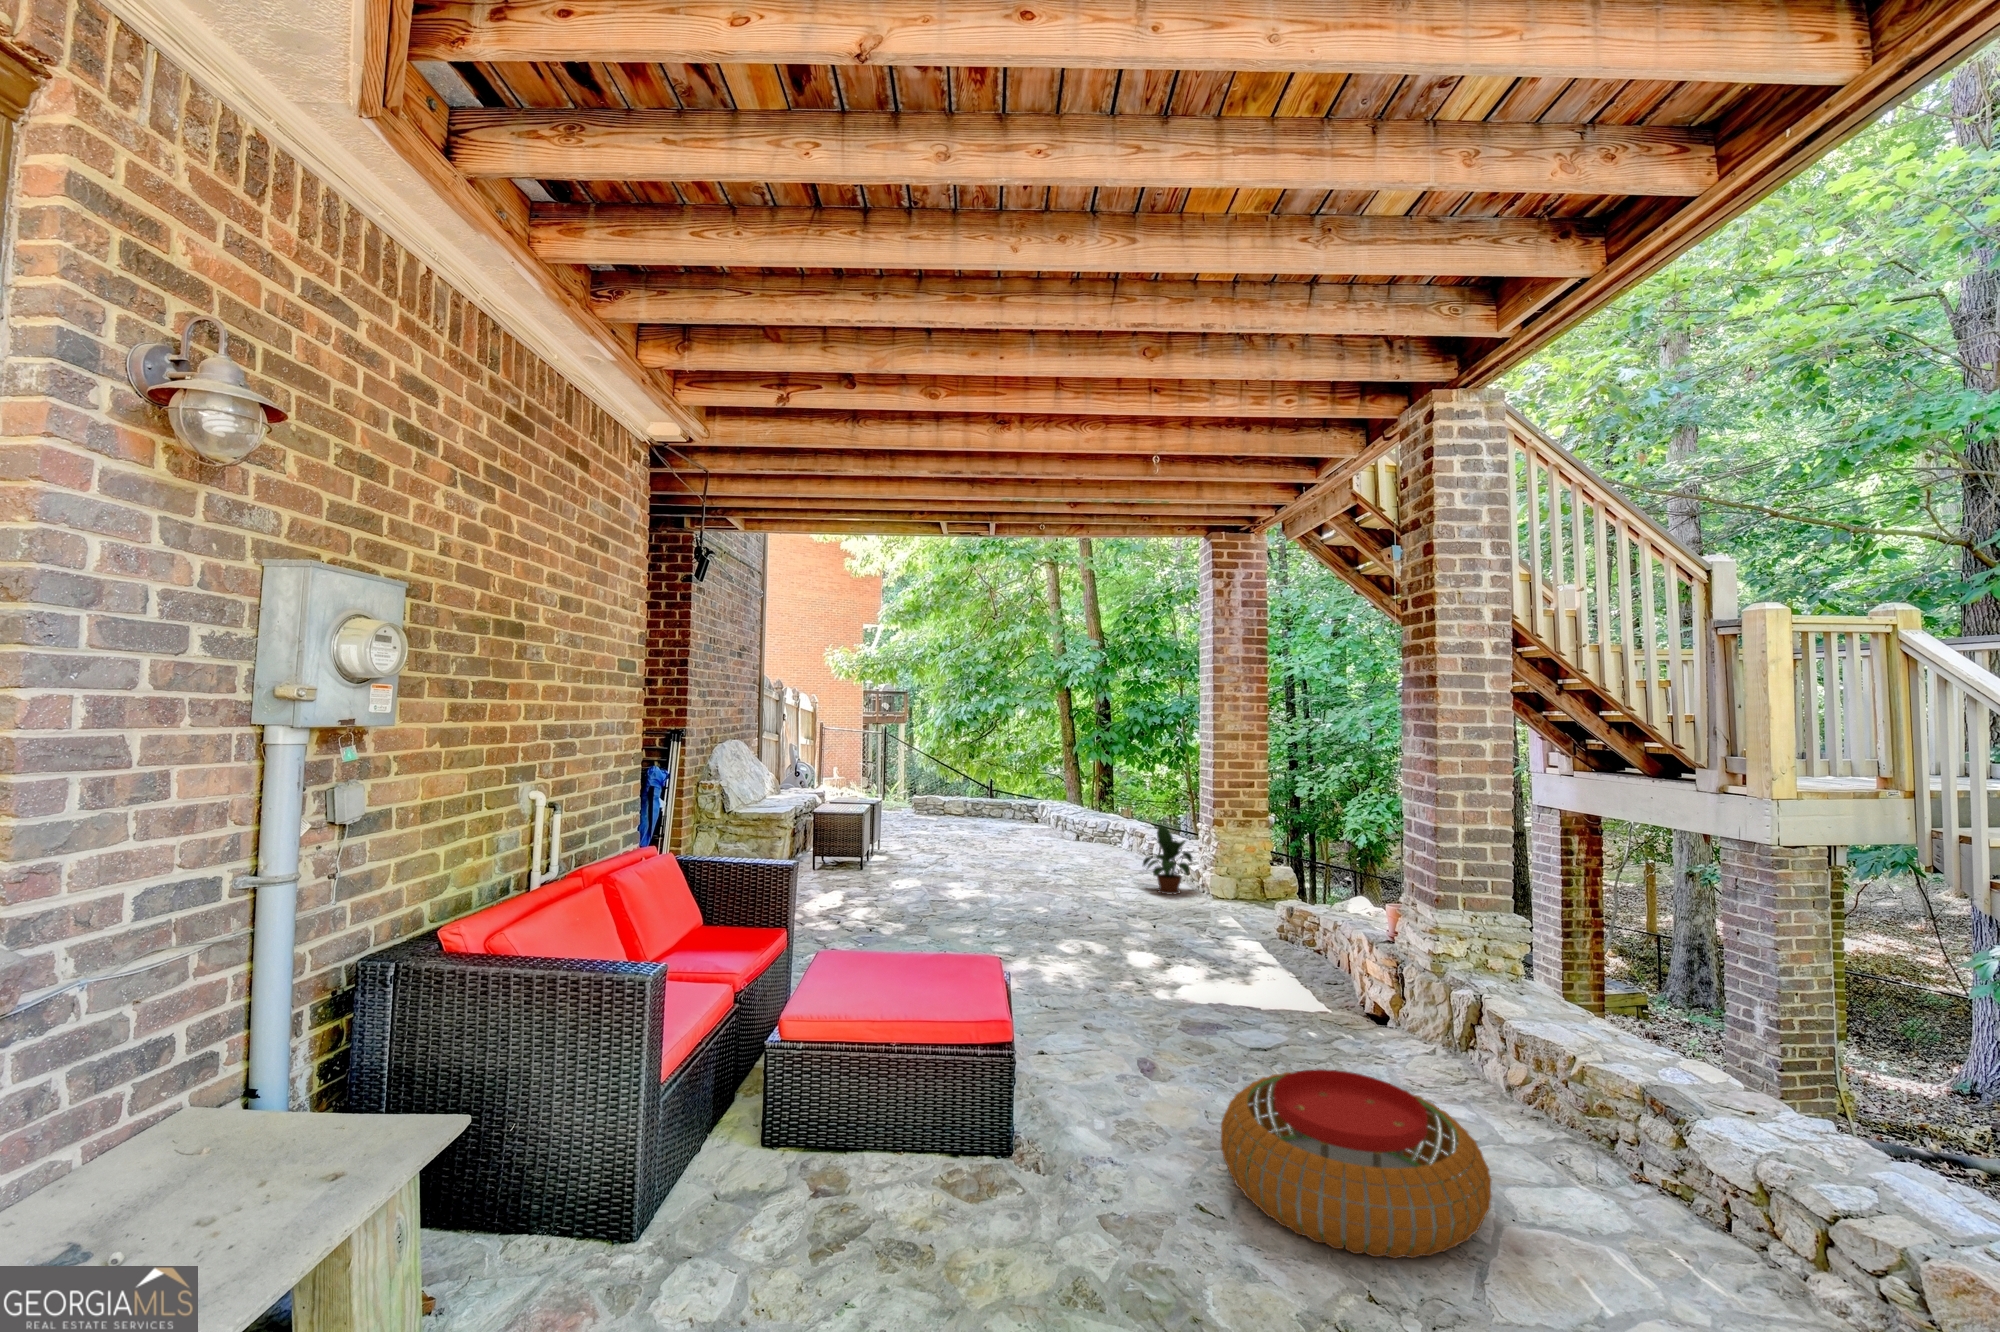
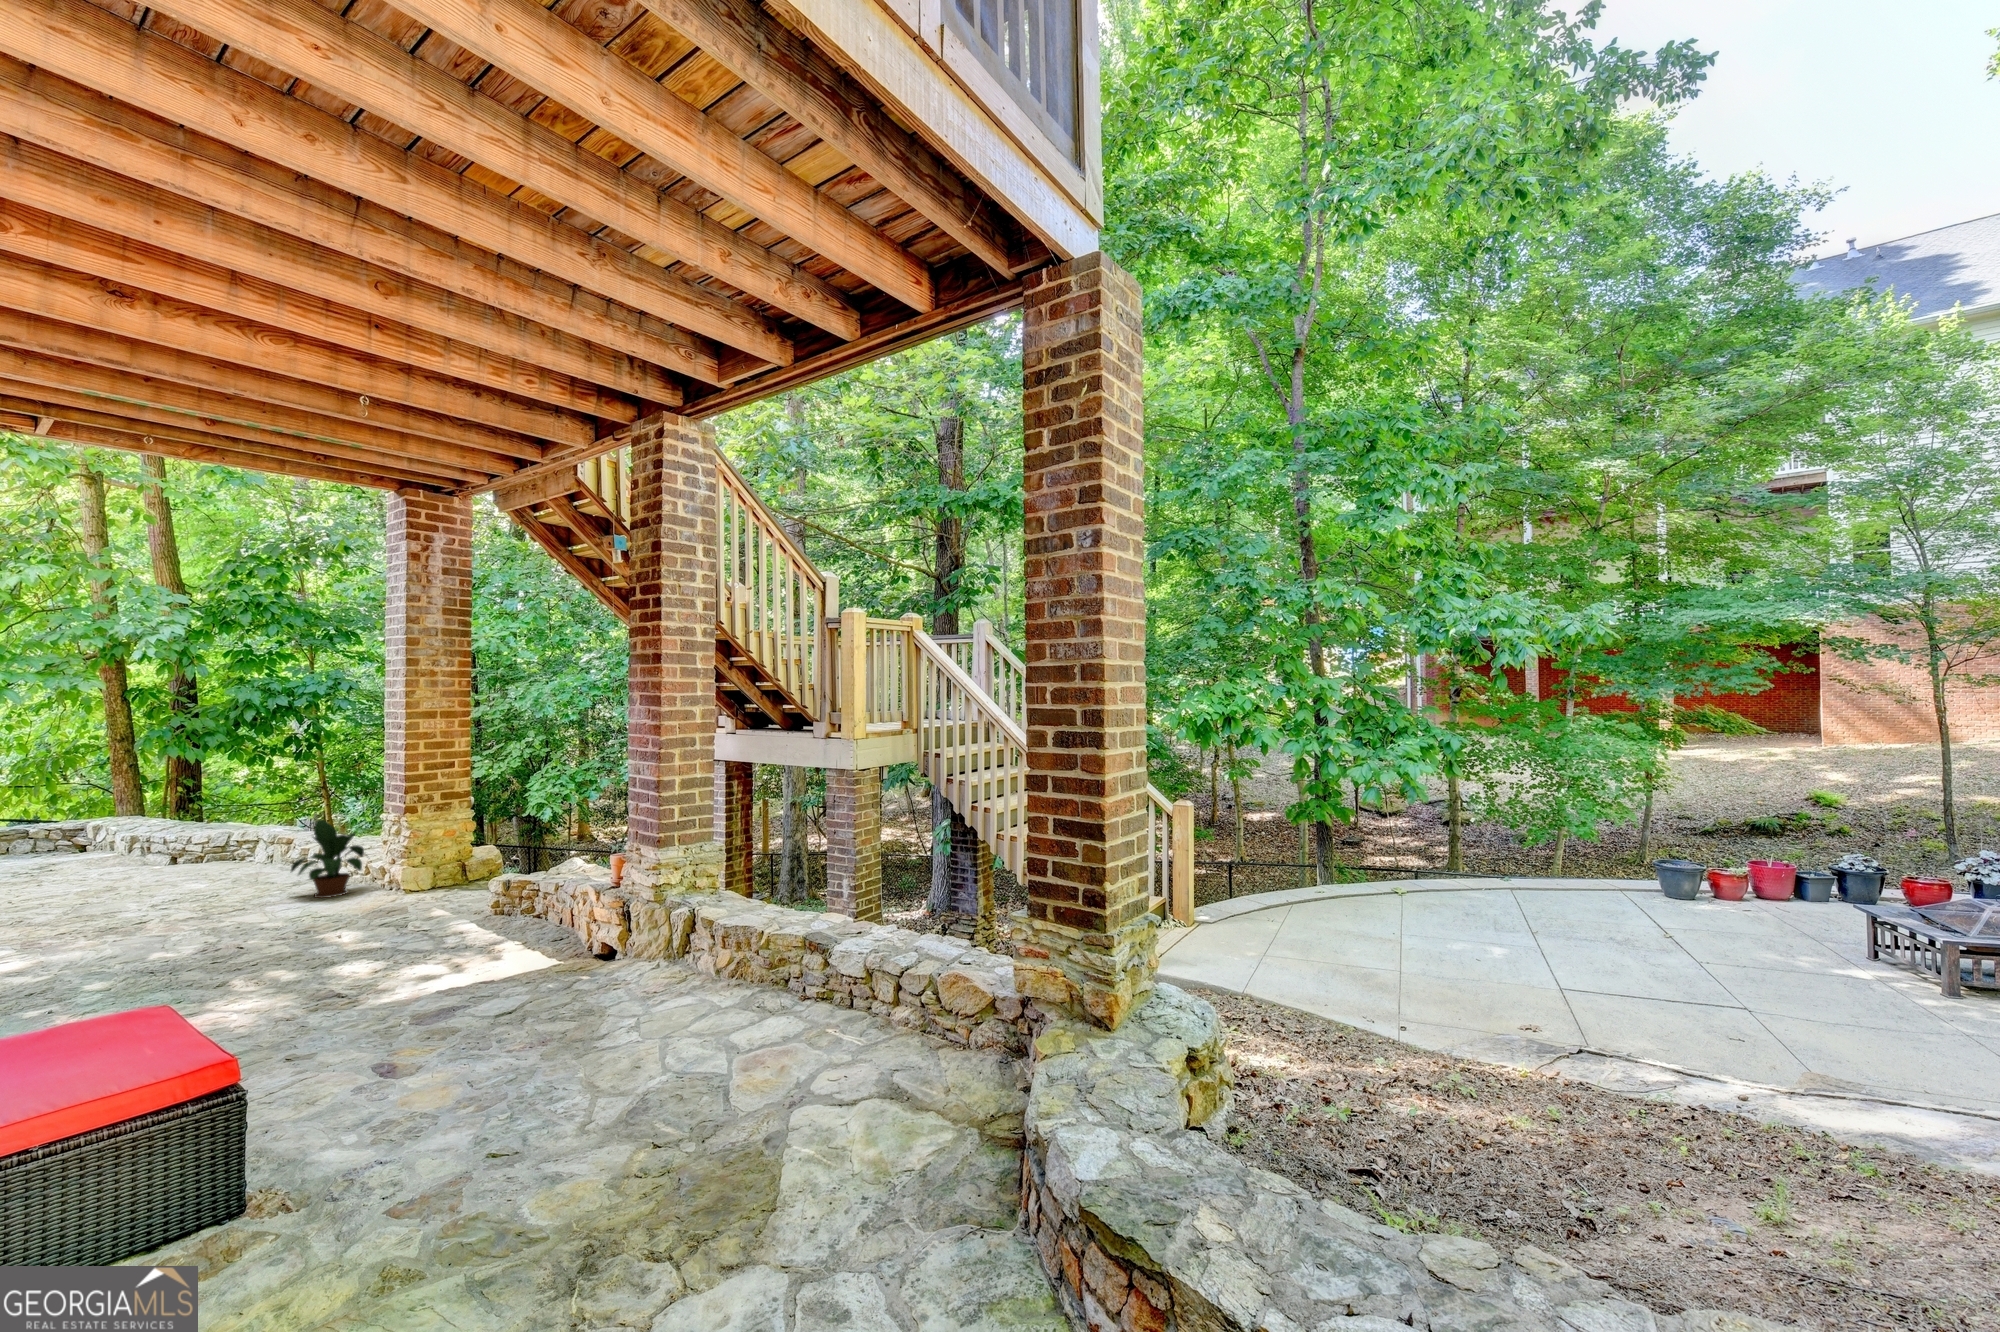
pouf: present [1221,1069,1492,1259] -> none [492,986,727,1133]

